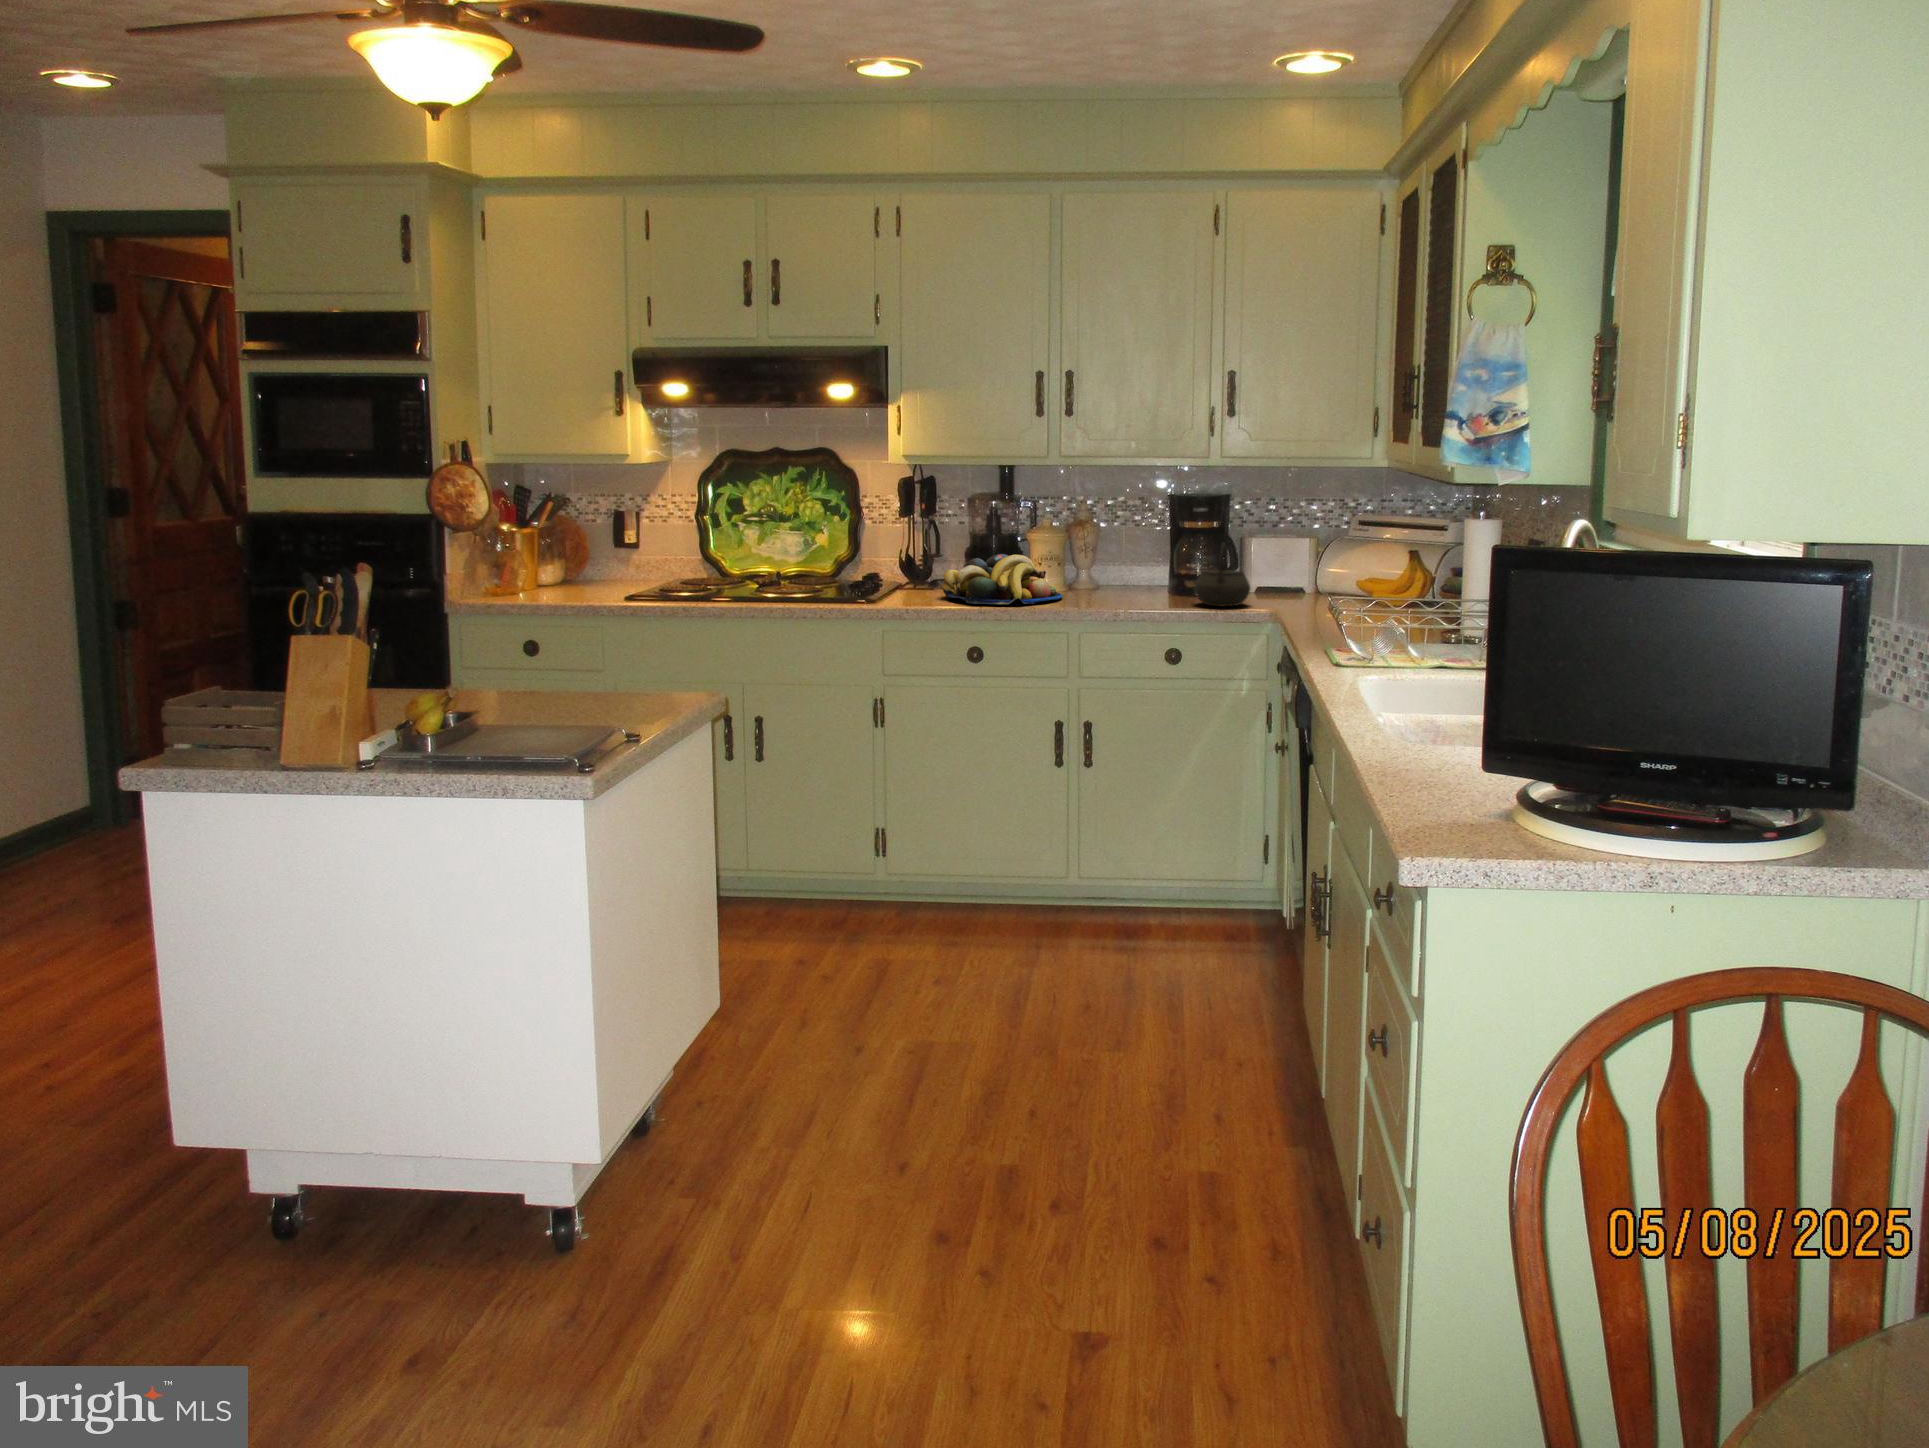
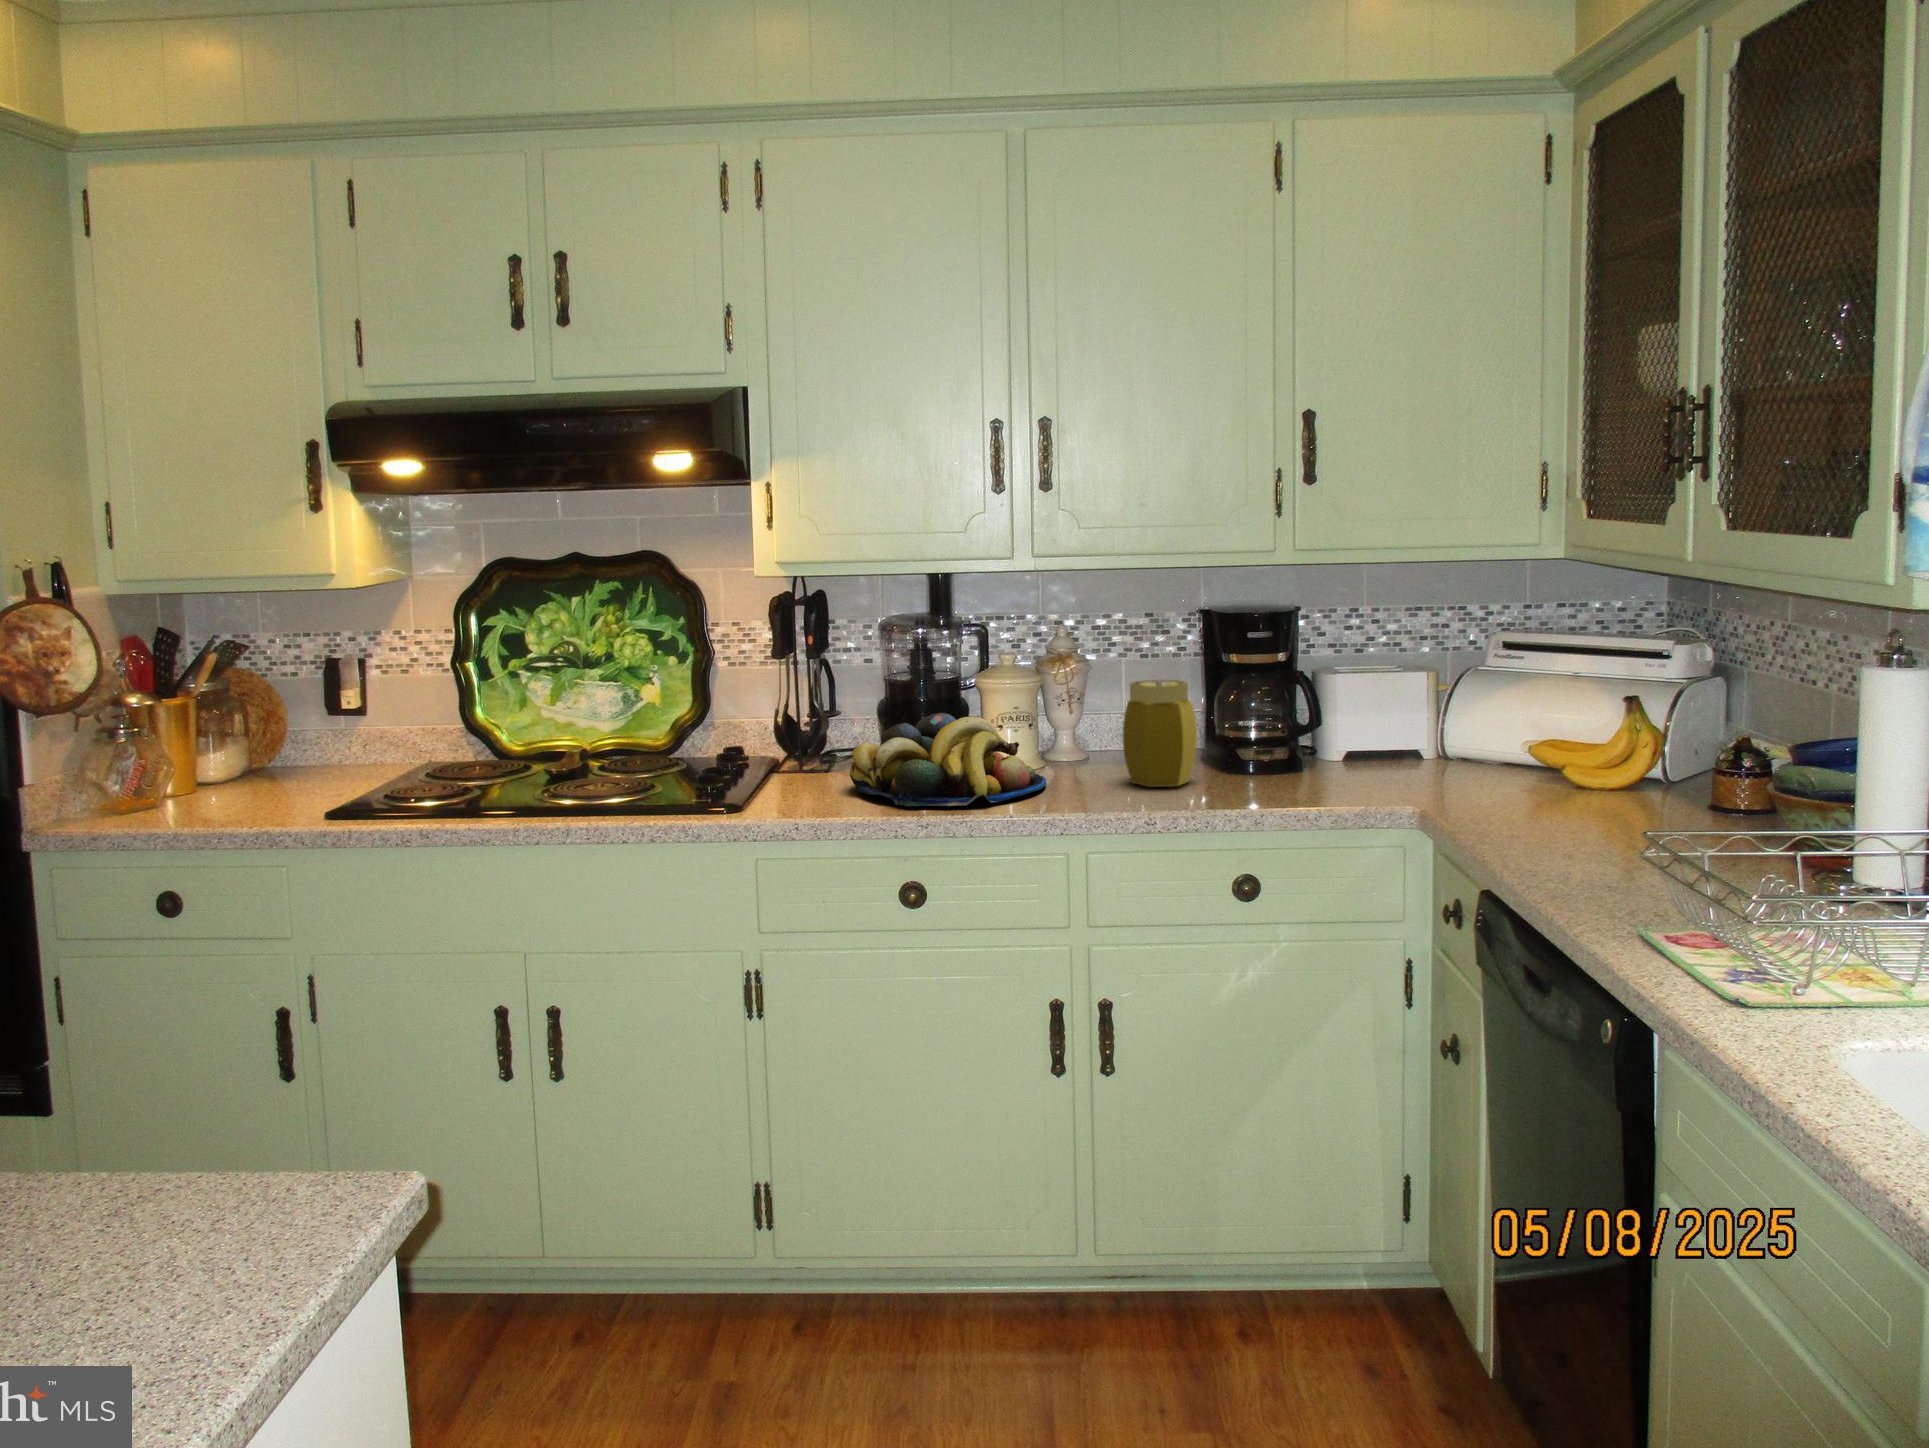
jar: none [1110,536,1156,601] -> present [1123,680,1197,787]
kettle: present [1195,542,1251,606] -> none [1269,688,1364,795]

